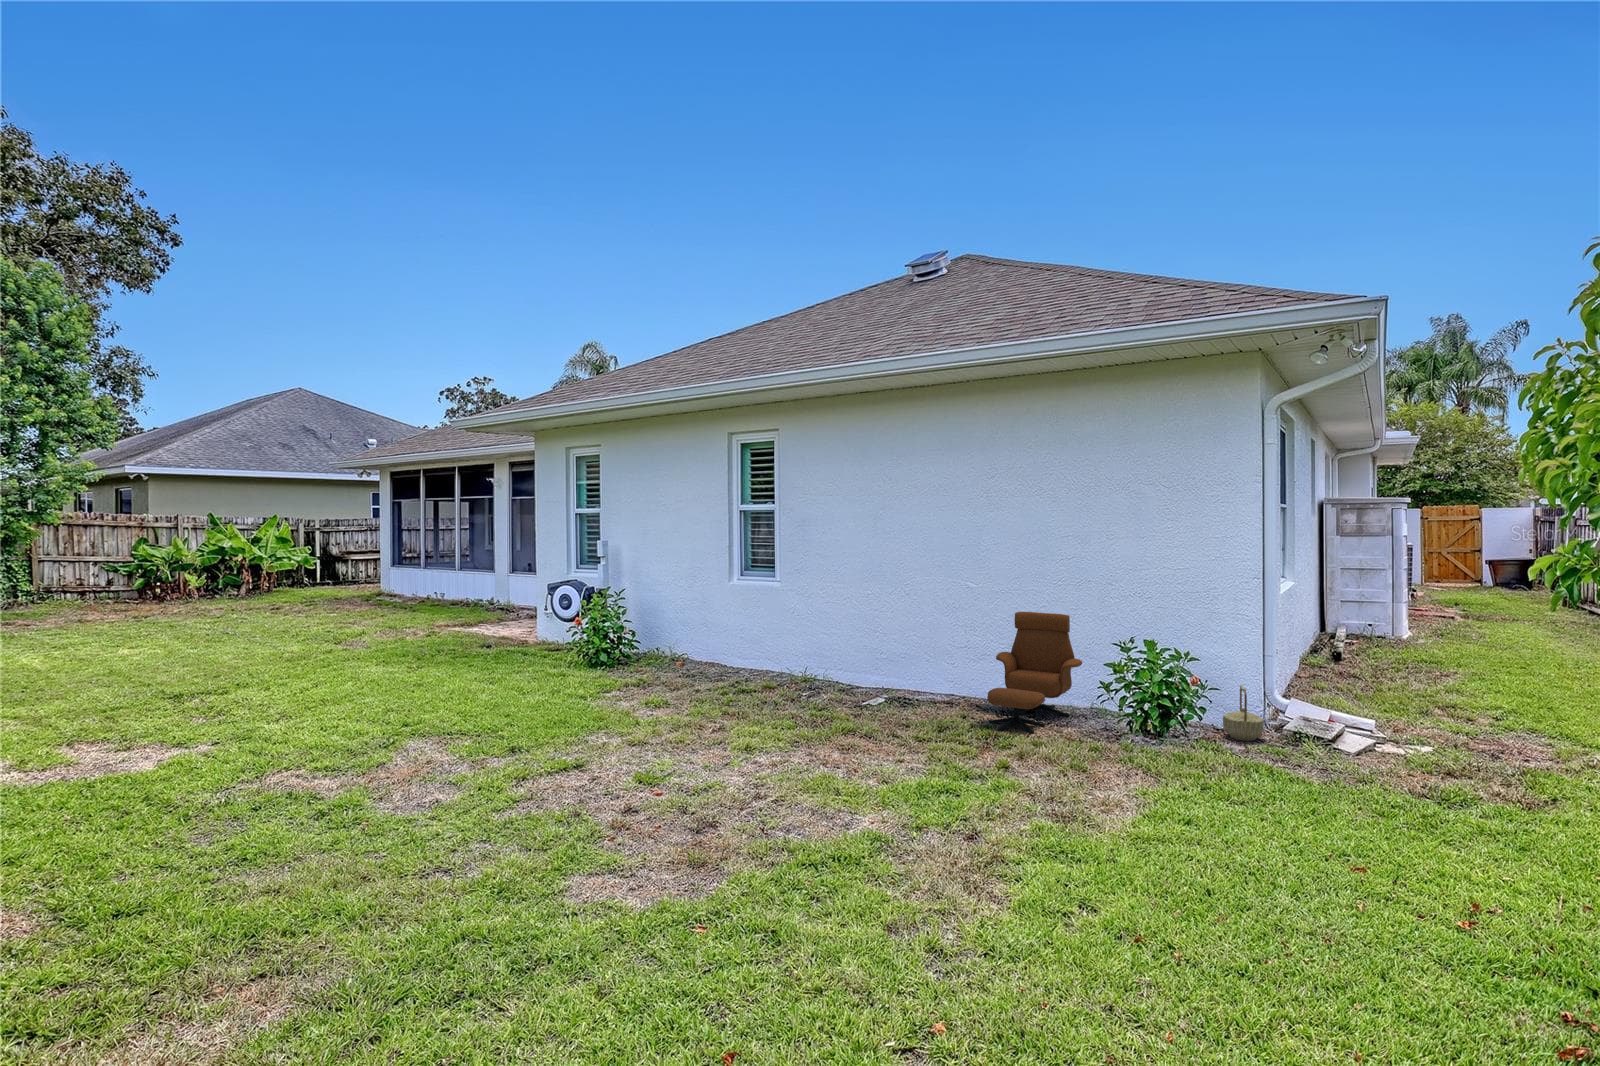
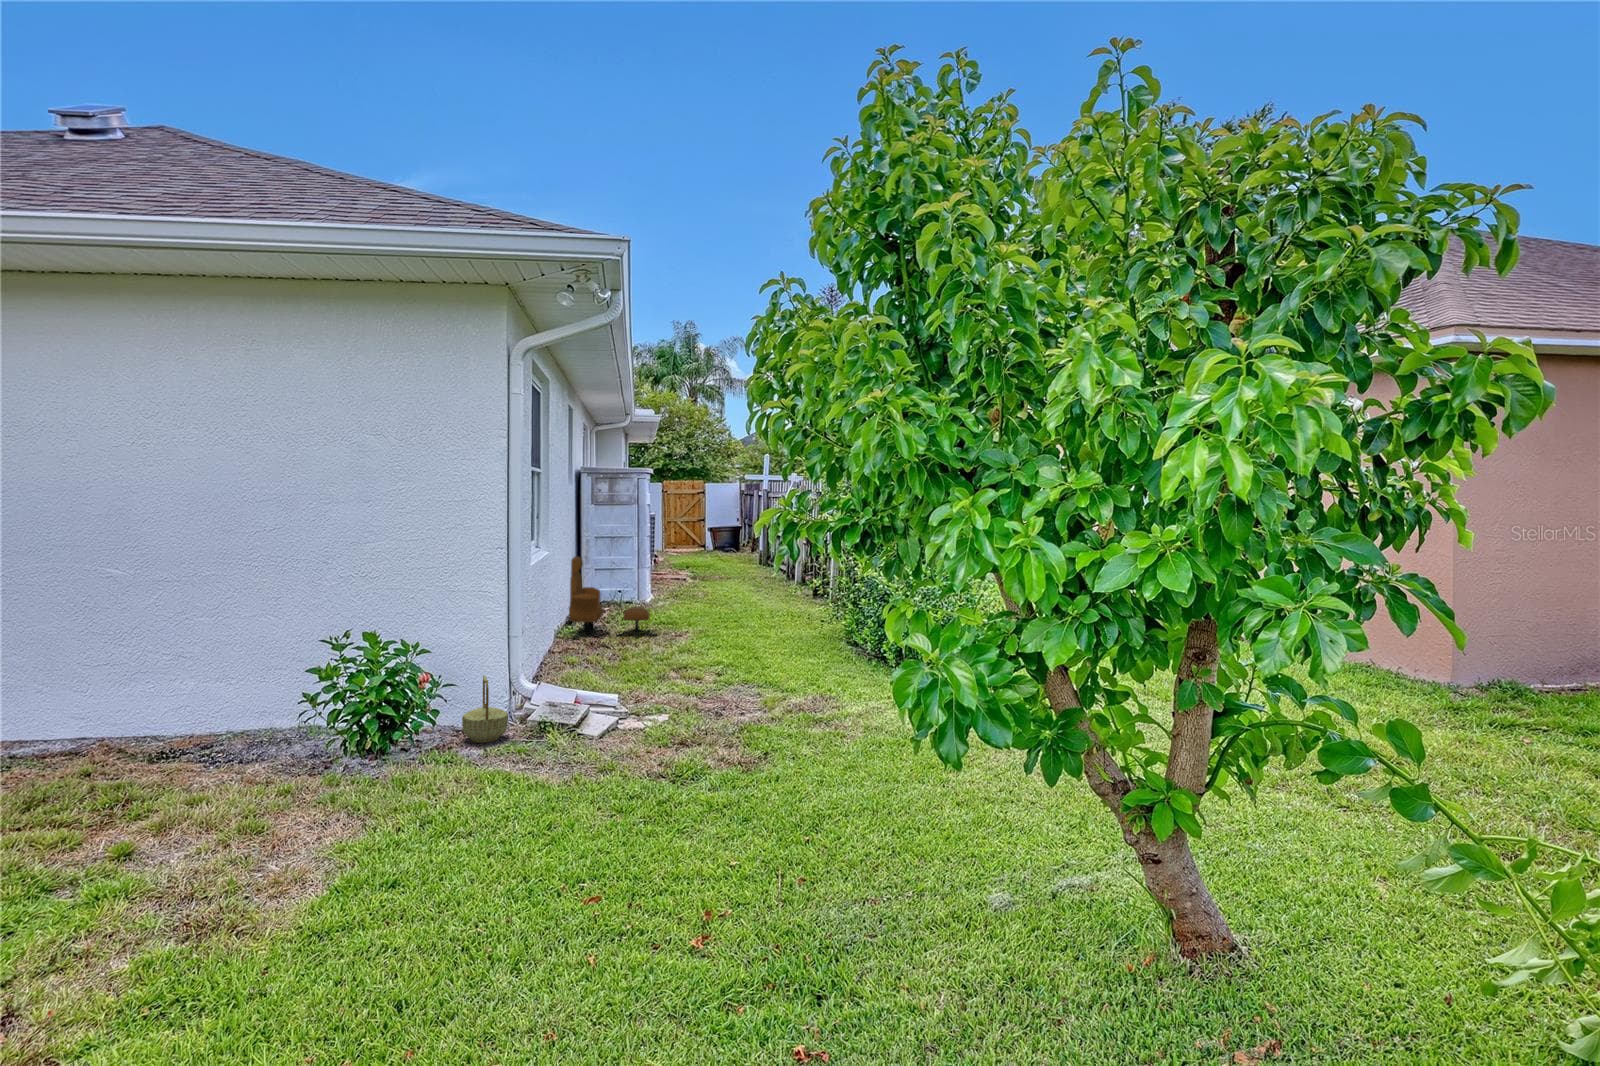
lounge chair: present [987,612,1082,734] -> present [564,556,656,639]

